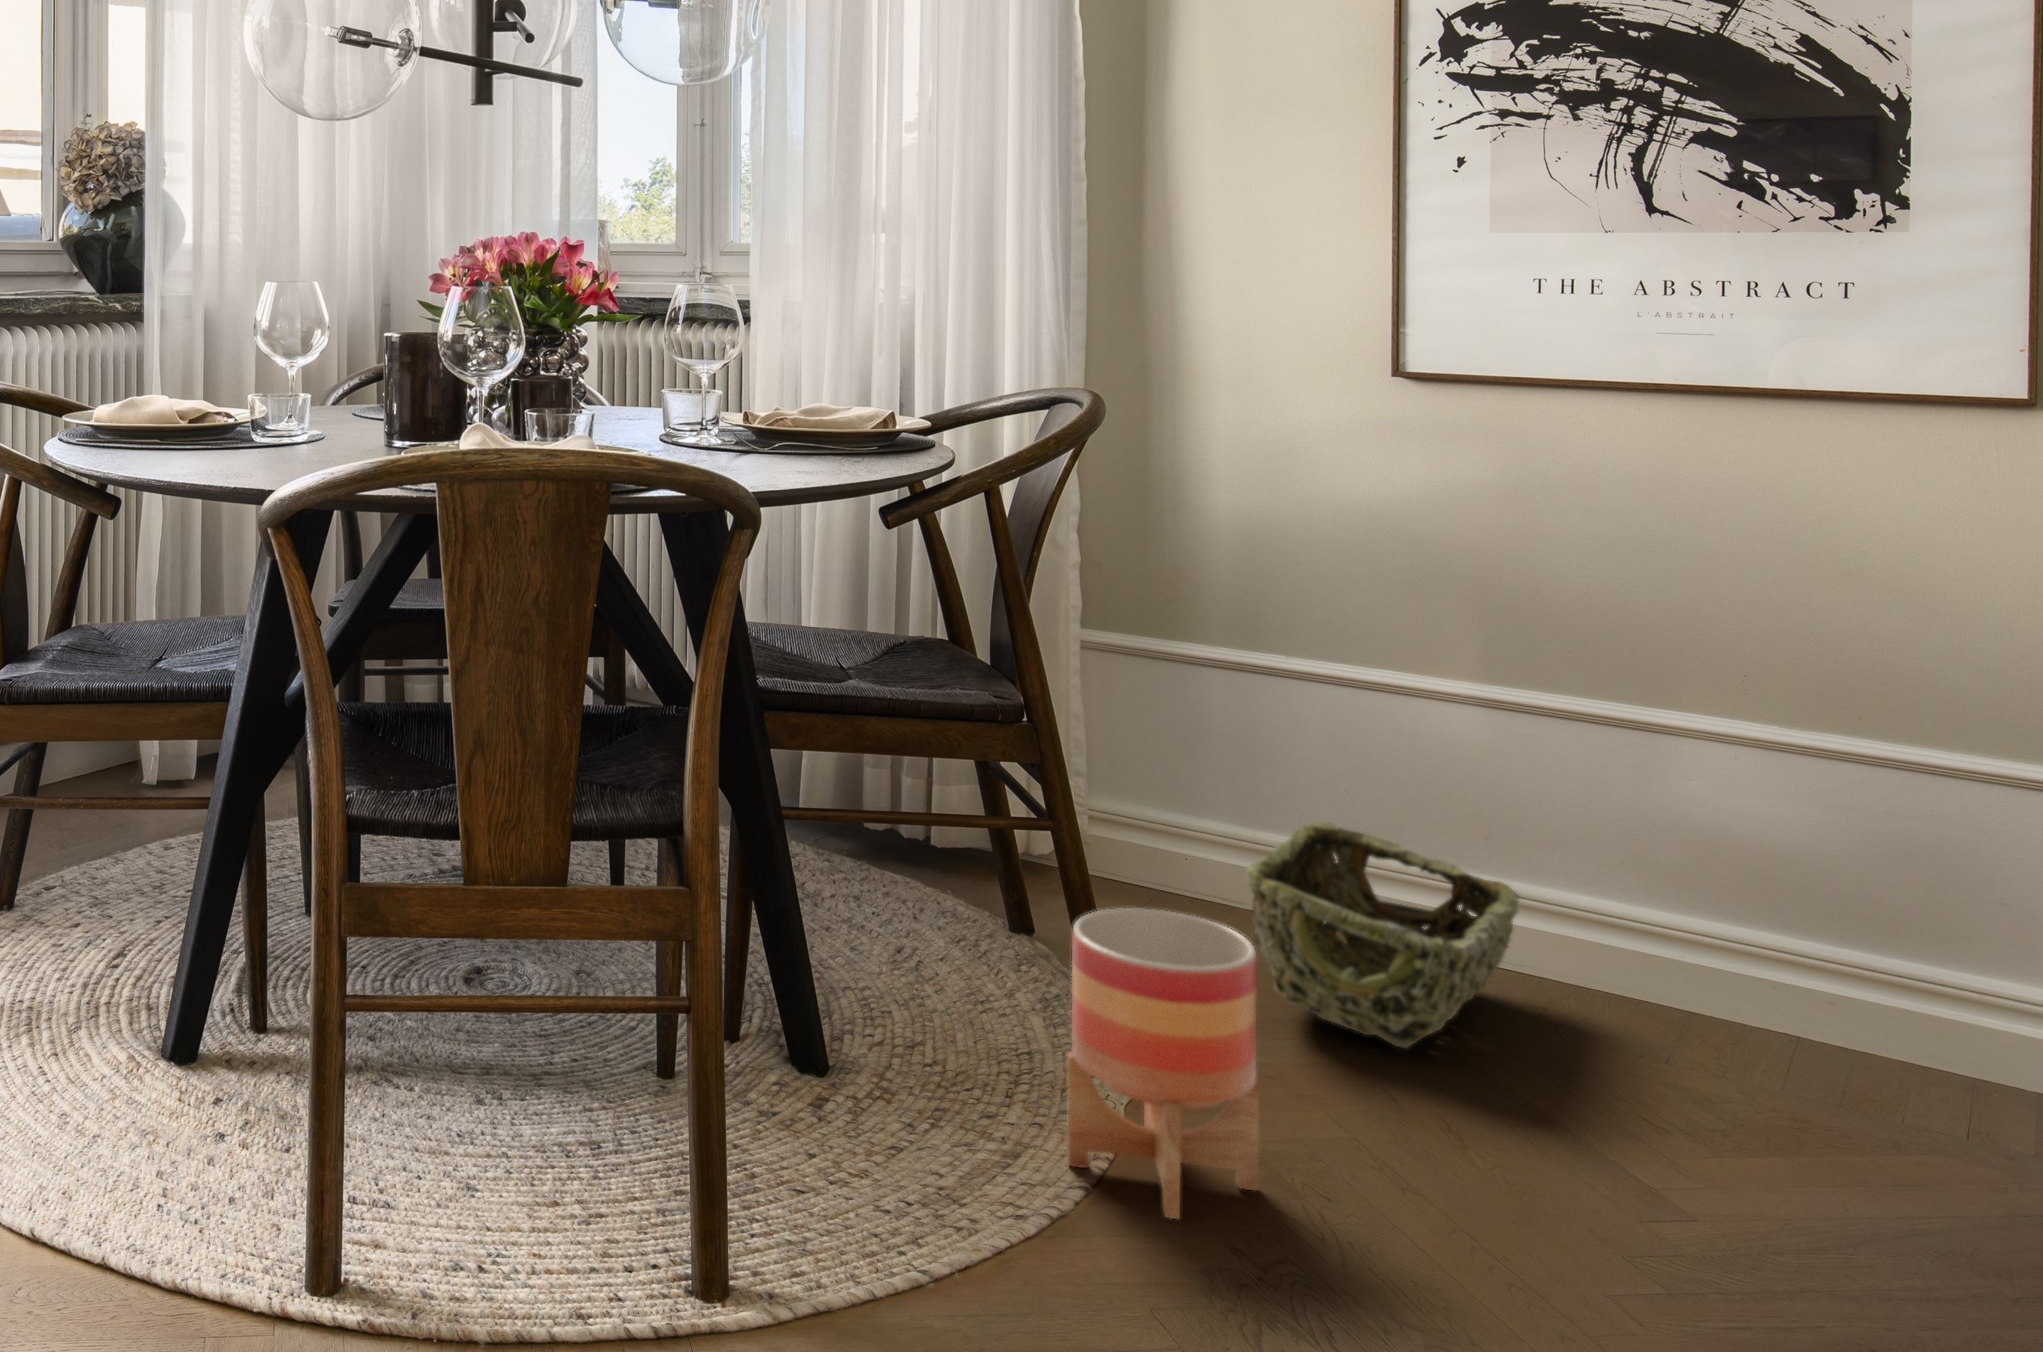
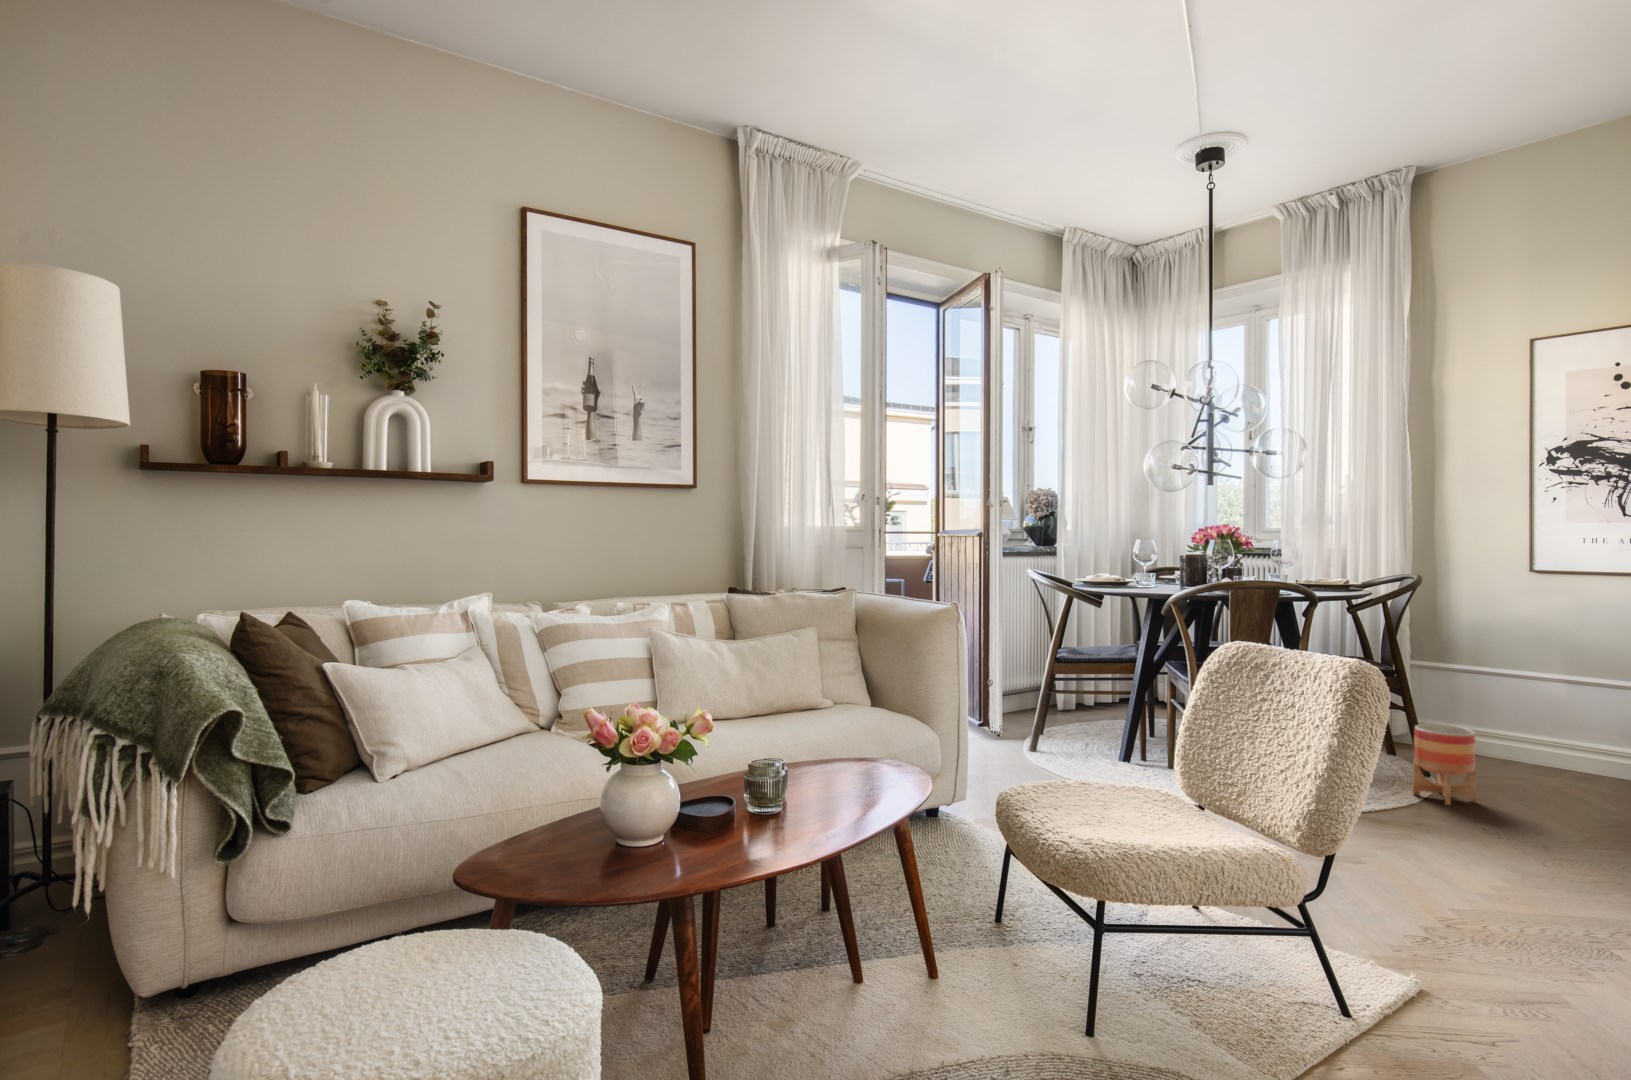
woven basket: present [1245,823,1519,1048] -> none [1471,718,1575,781]

